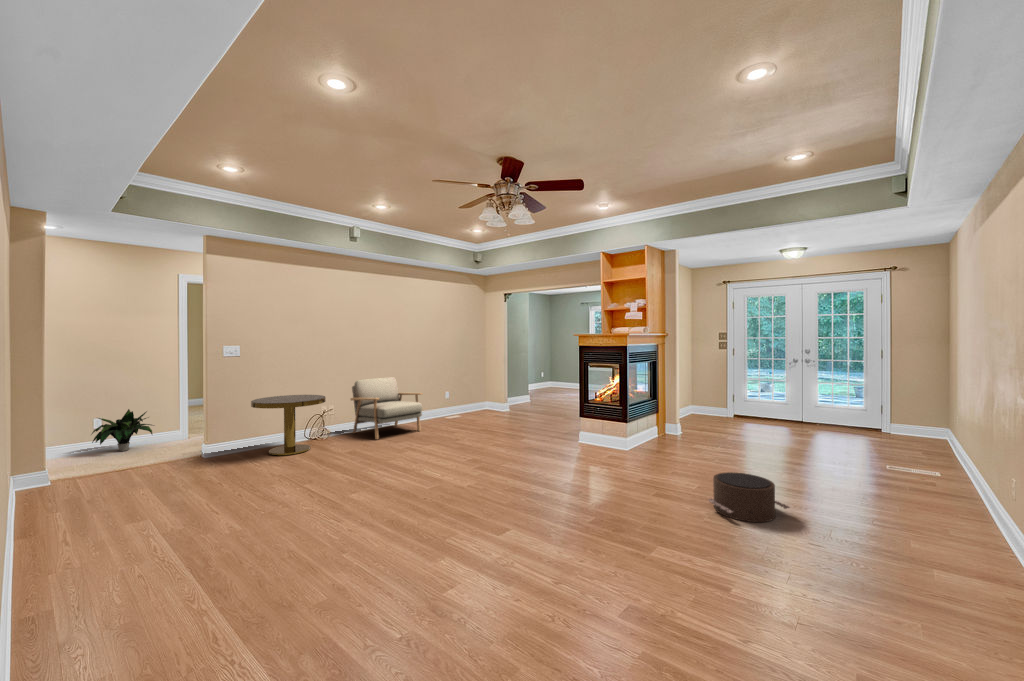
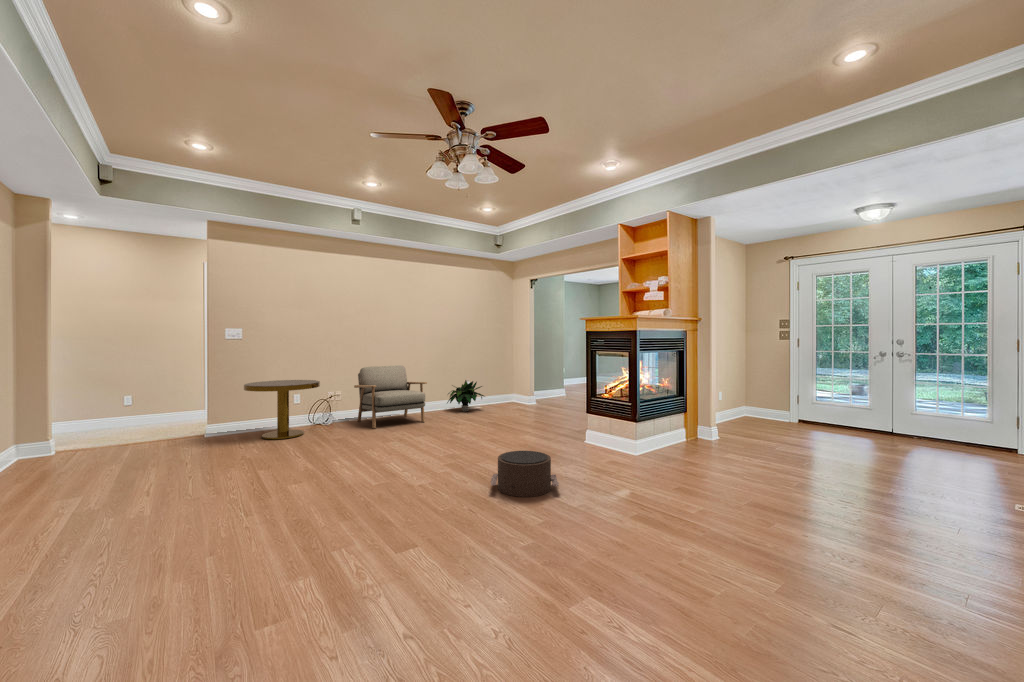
potted plant: present [92,409,152,451] -> present [447,380,484,411]
pouf: present [709,472,790,522] -> present [491,451,559,497]

